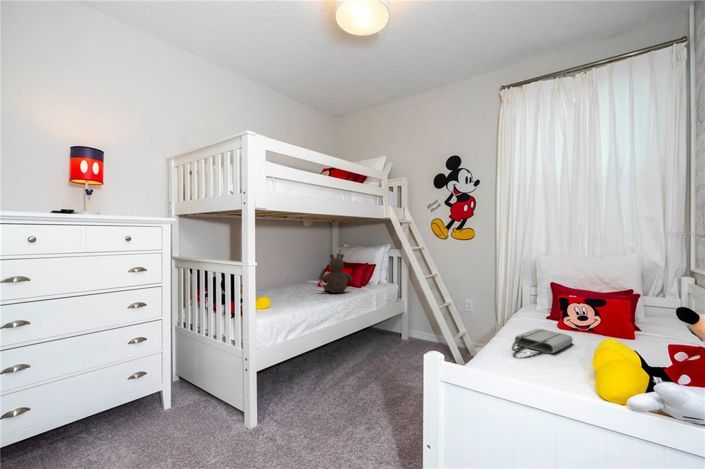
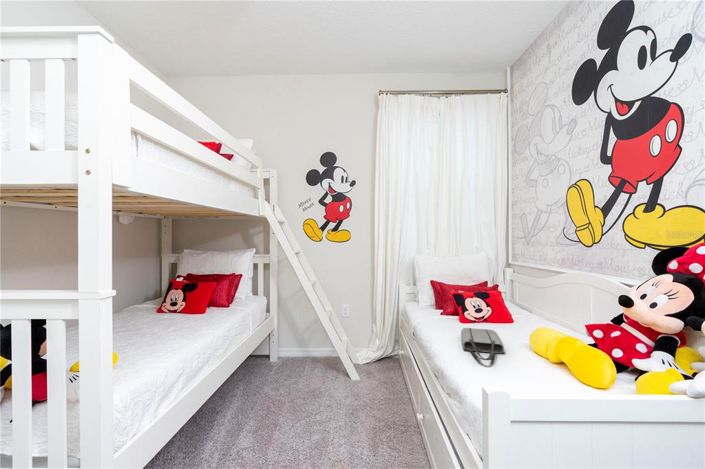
teddy bear: present [321,254,352,293] -> none [174,264,223,321]

